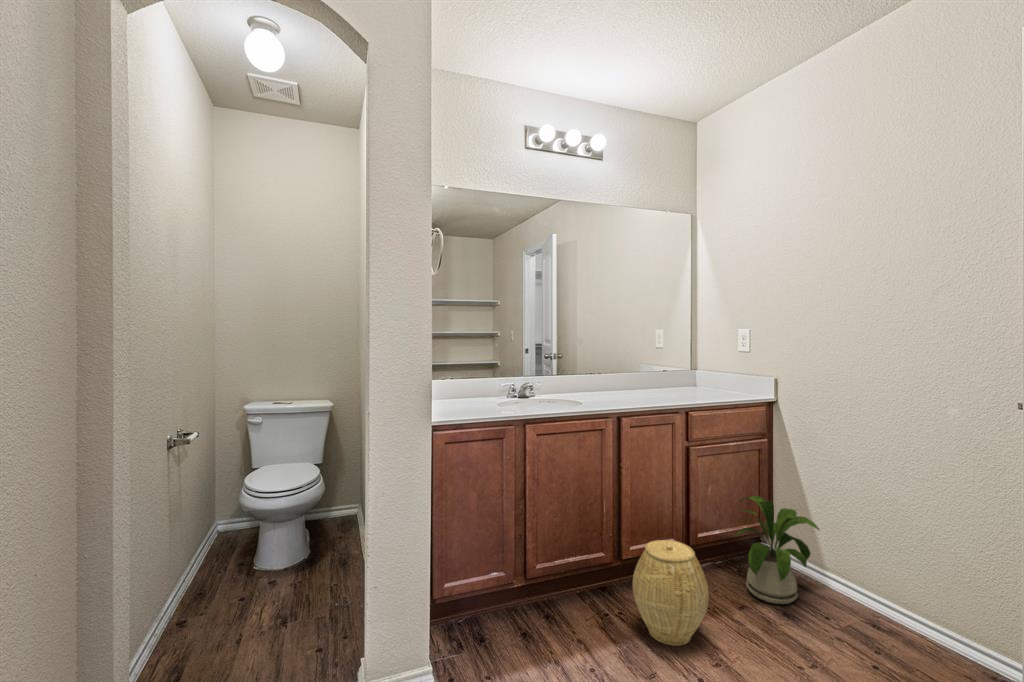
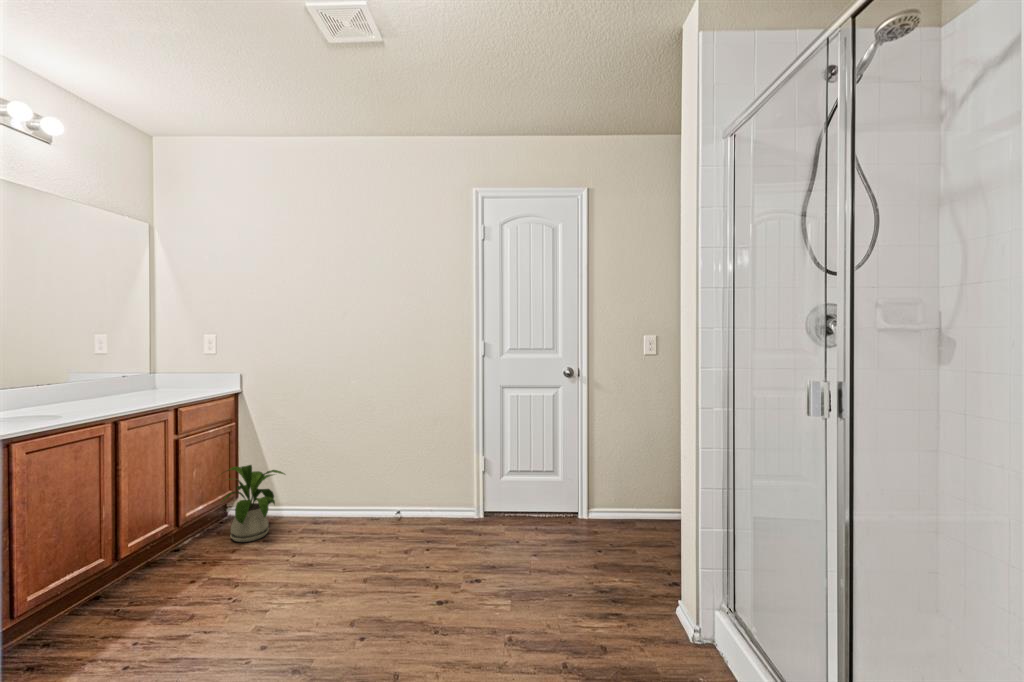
woven basket: present [633,540,709,646] -> none [150,514,222,600]

